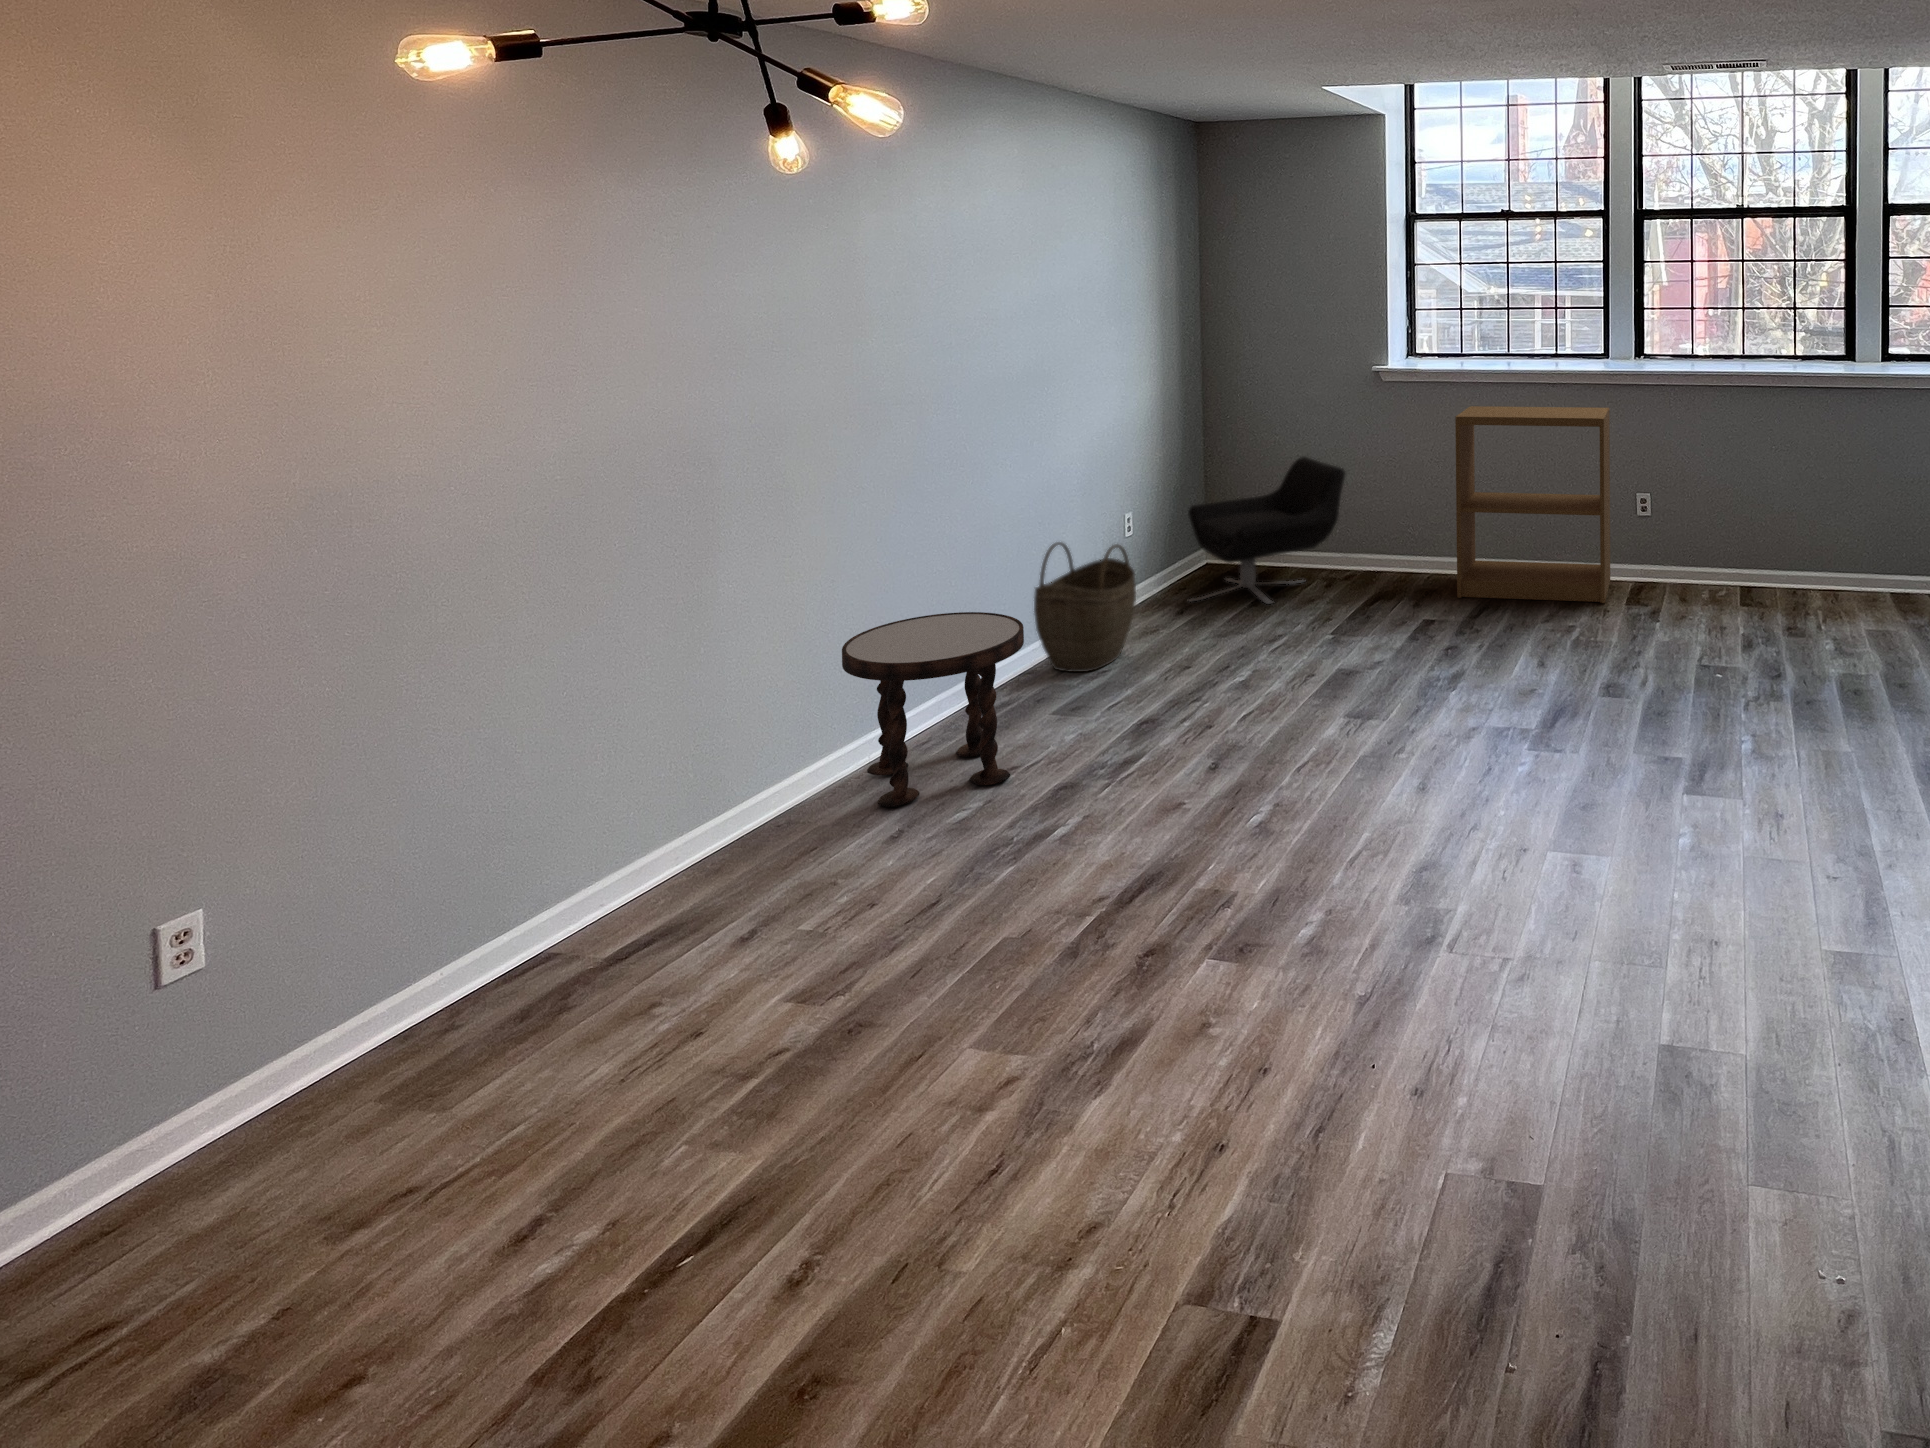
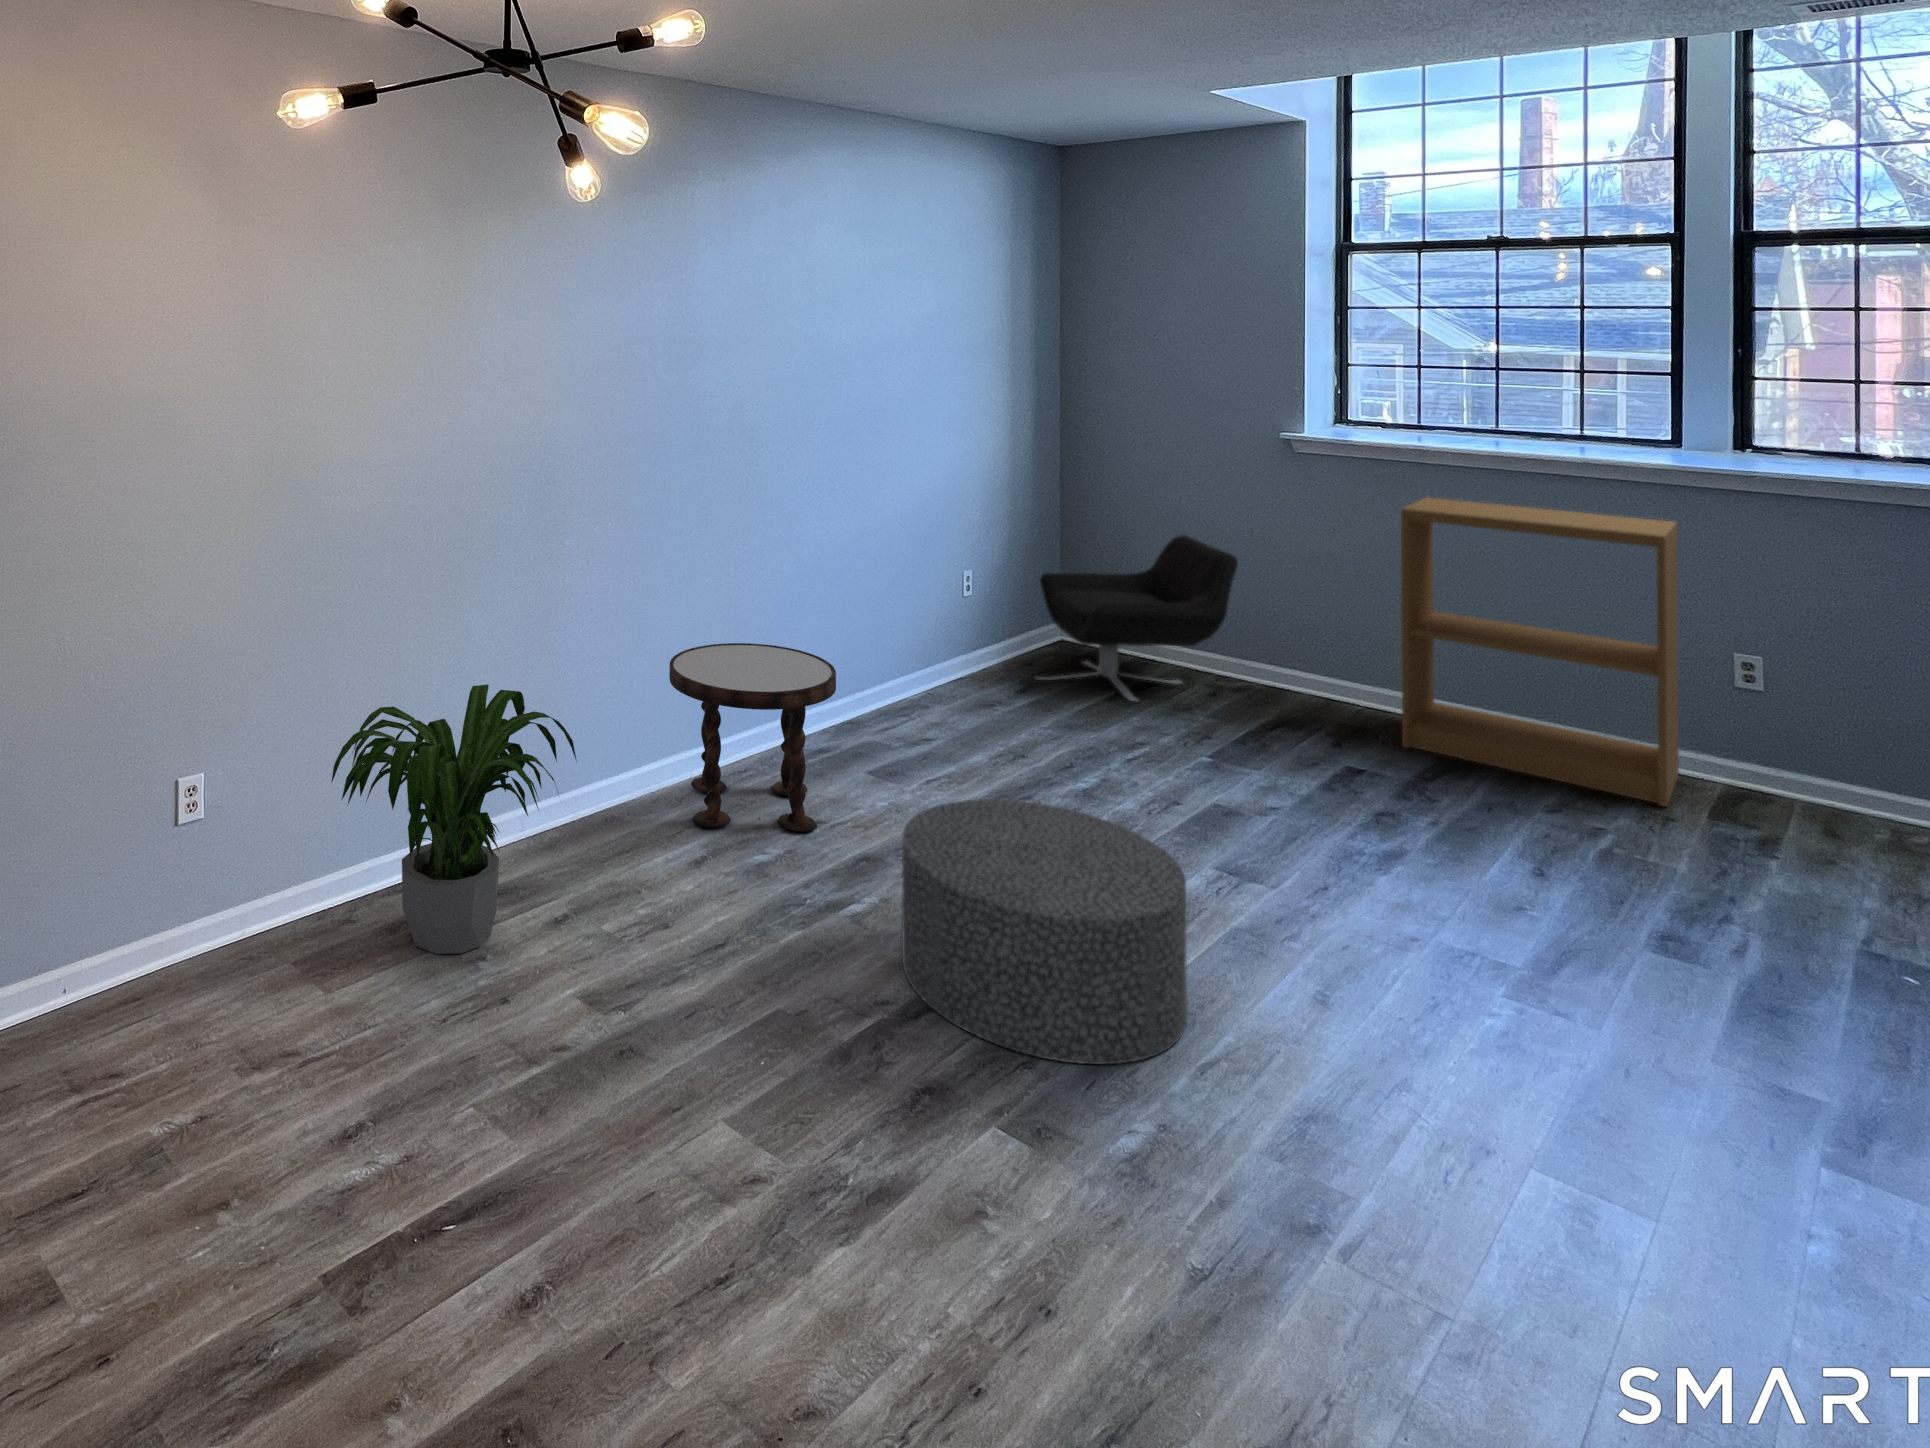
woven basket: present [1034,542,1136,672] -> none [861,591,970,734]
ottoman: none [1108,695,1336,899] -> present [902,799,1187,1064]
potted plant: none [420,712,763,1028] -> present [332,685,576,954]

